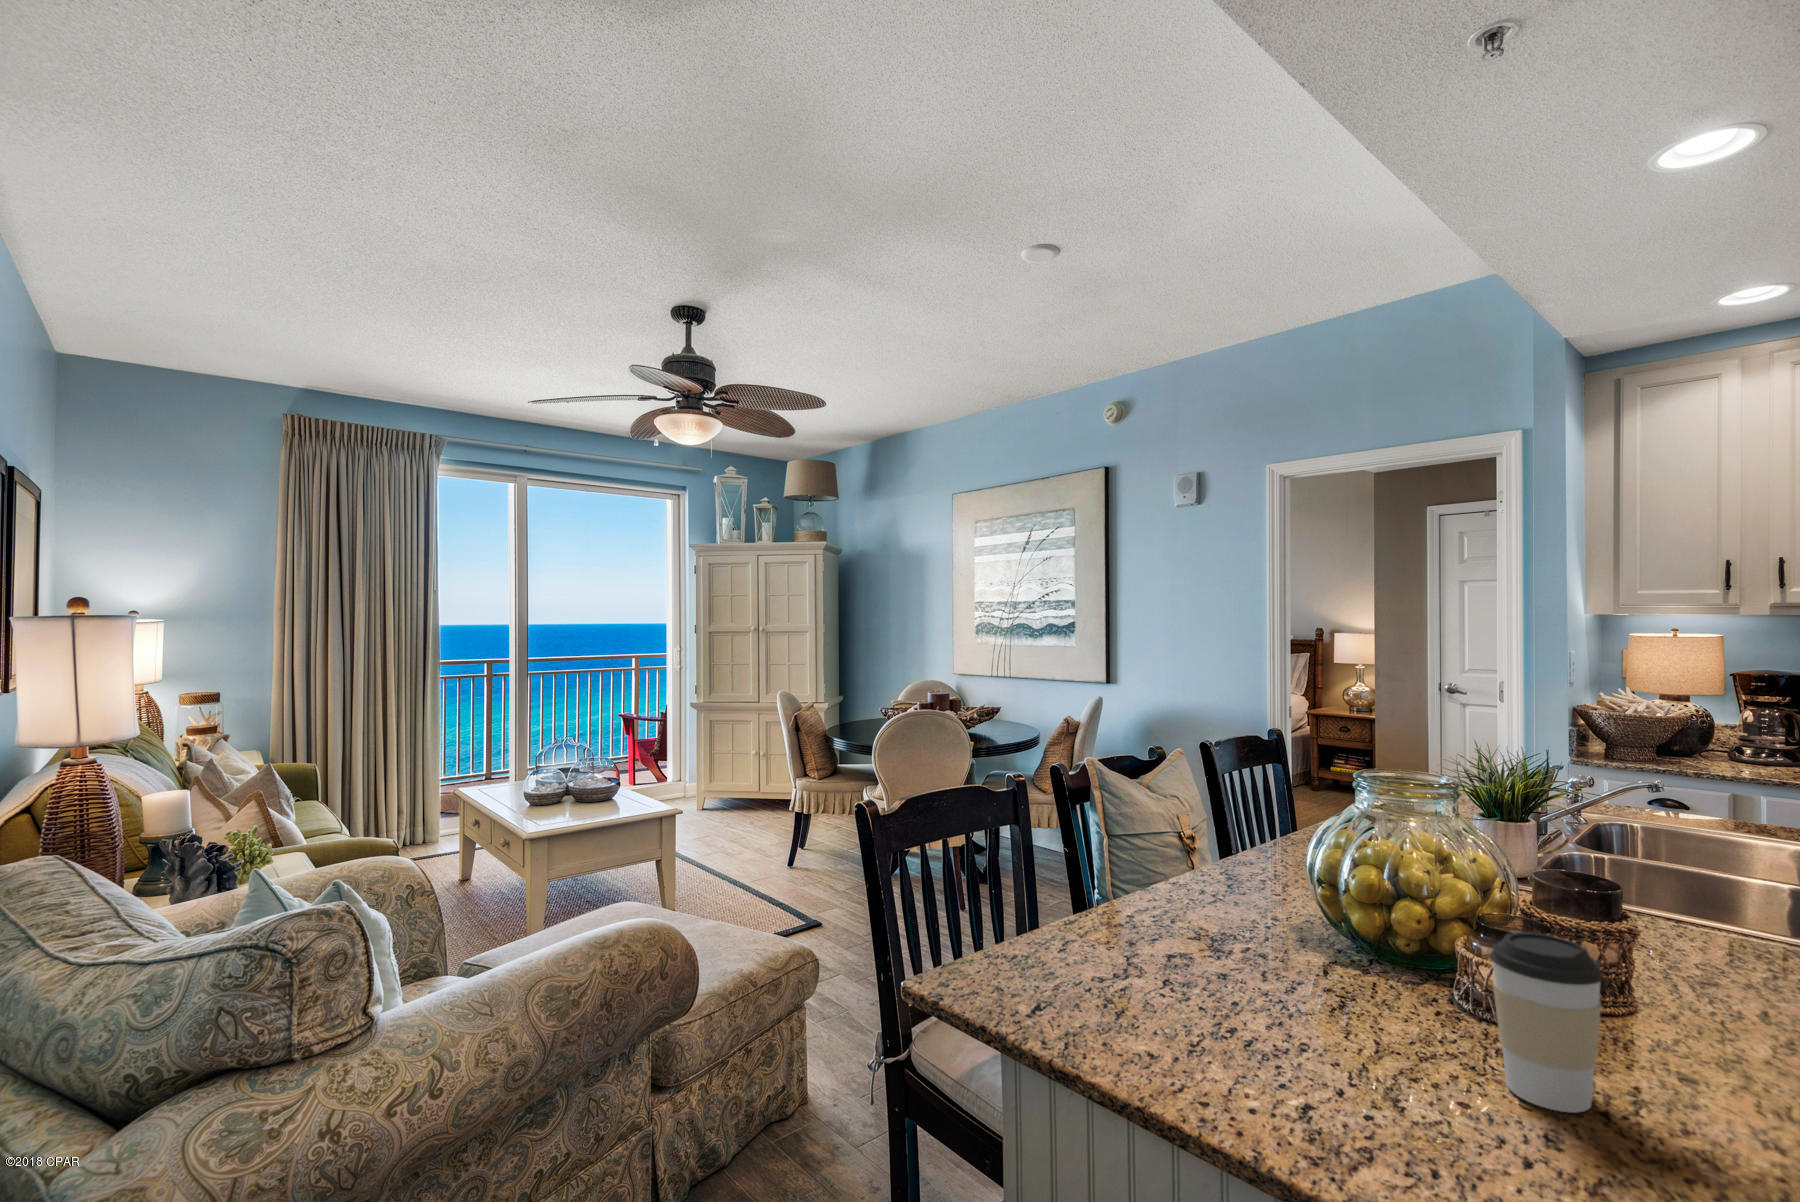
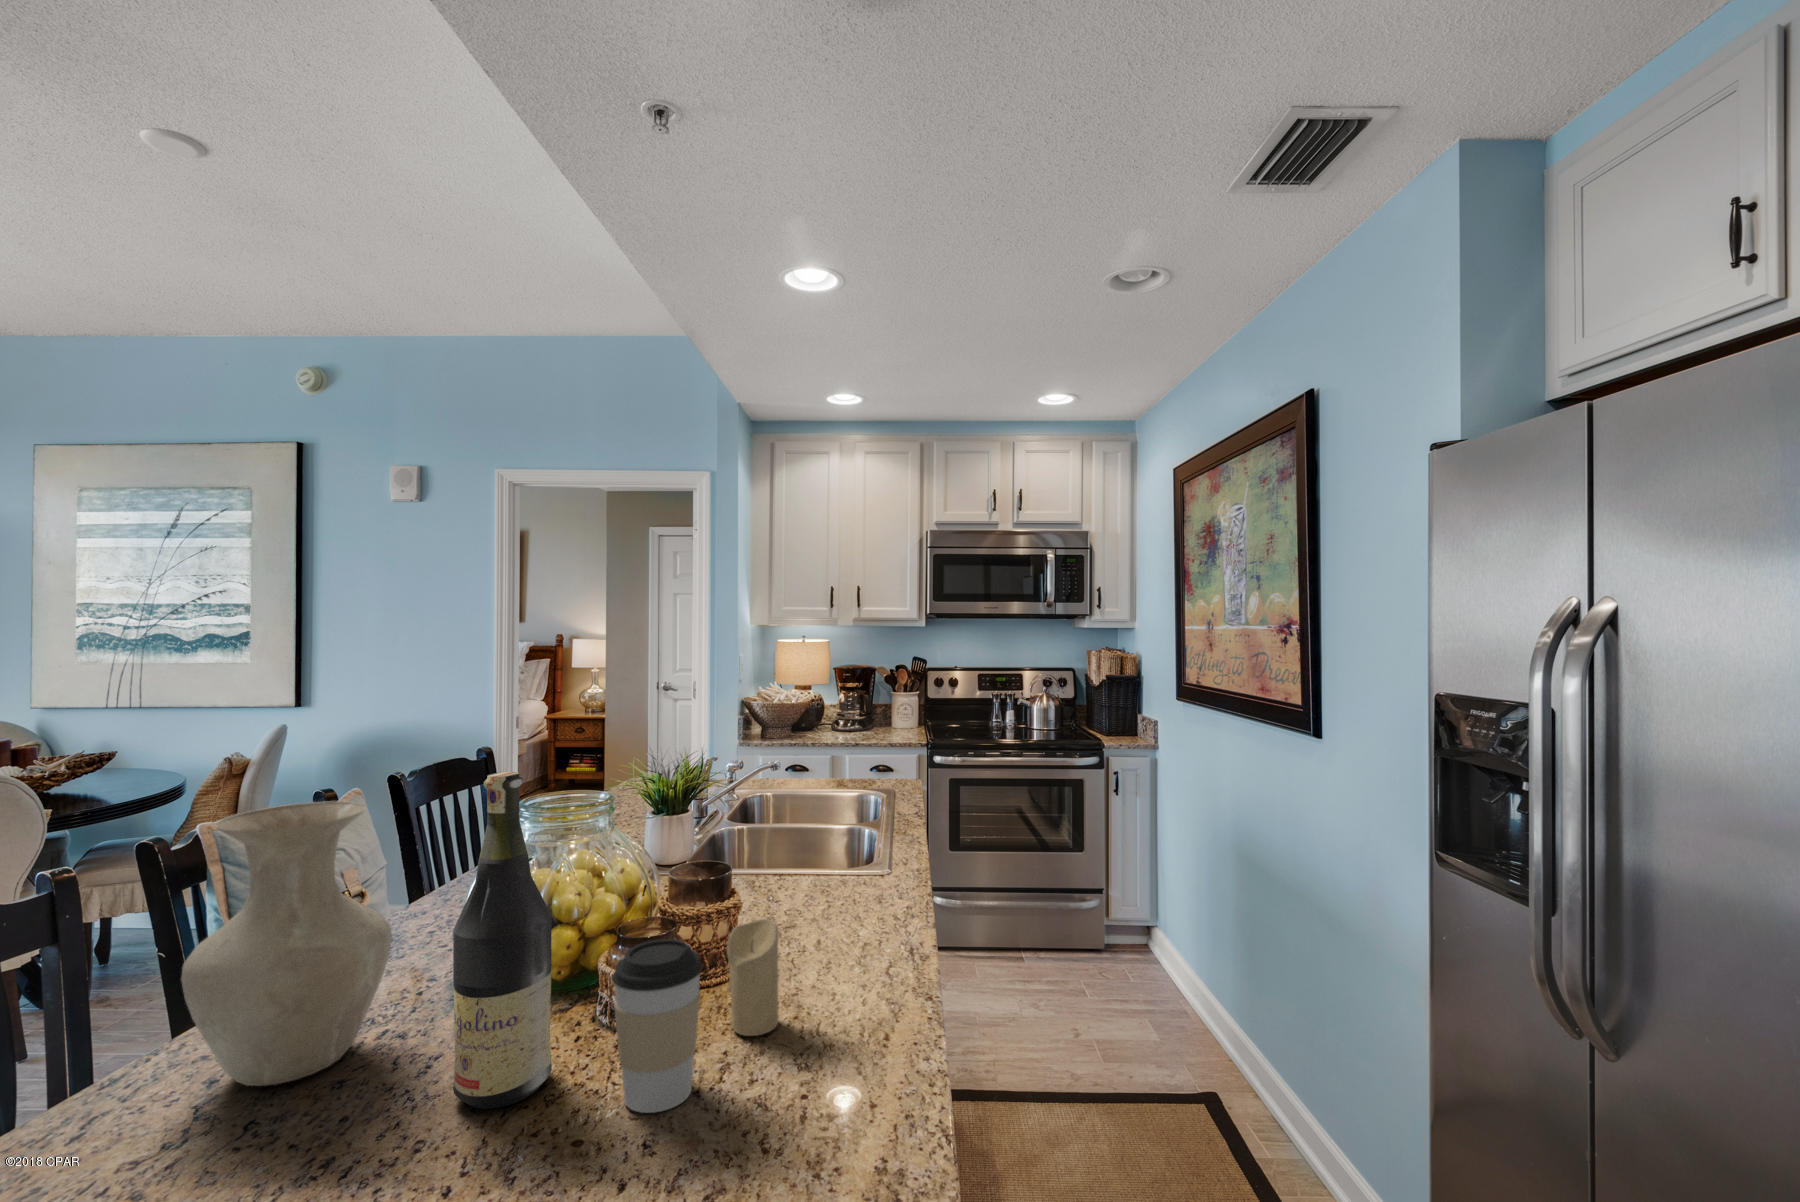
wine bottle: none [1322,740,1418,1046] -> present [453,772,552,1109]
vase: none [1114,749,1255,965] -> present [181,801,392,1086]
candle: none [1626,948,1706,1083] -> present [727,919,779,1036]

